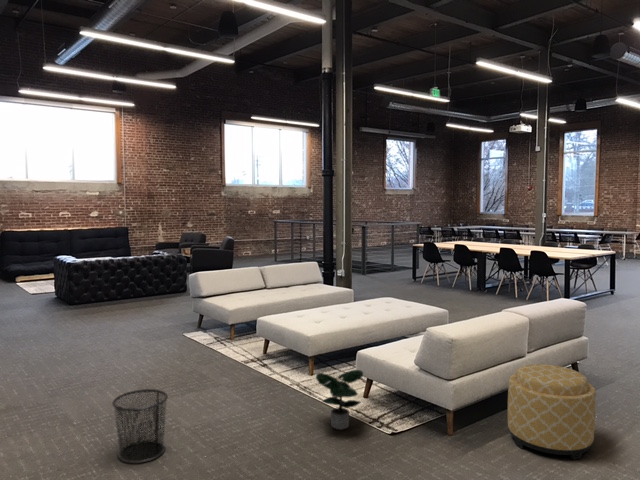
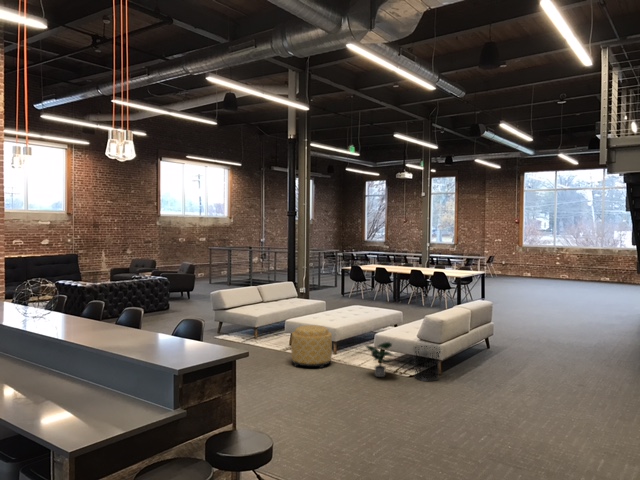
ottoman: present [508,364,596,459] -> present [291,325,332,368]
waste bin: present [112,389,168,463] -> present [415,346,441,380]

